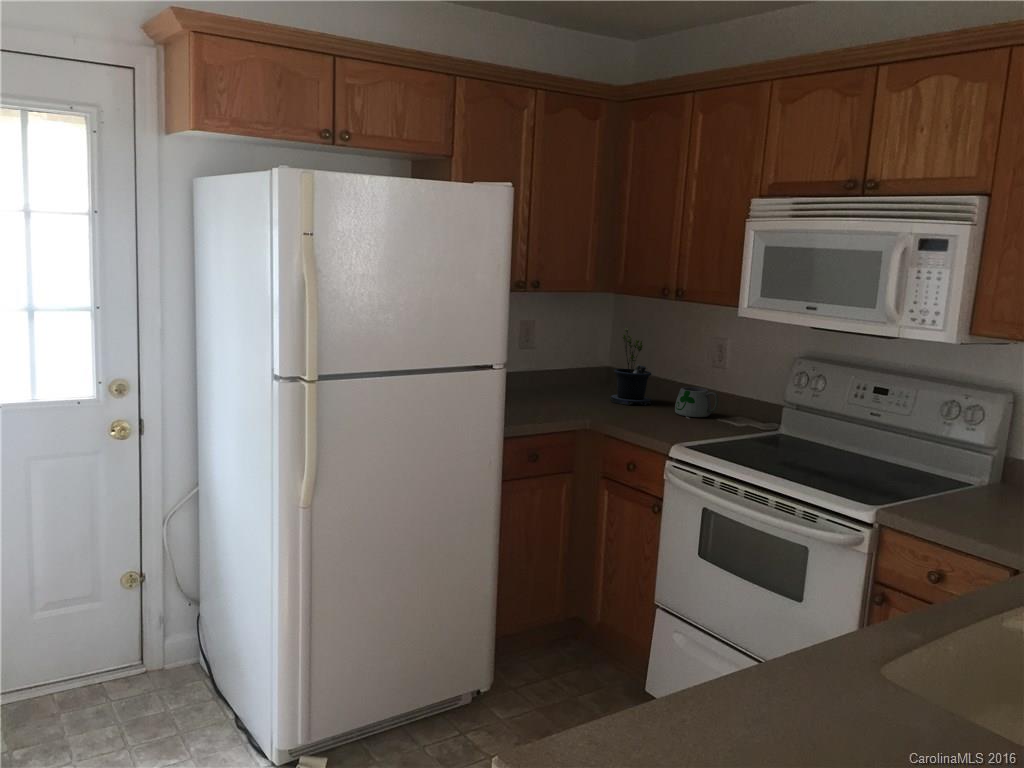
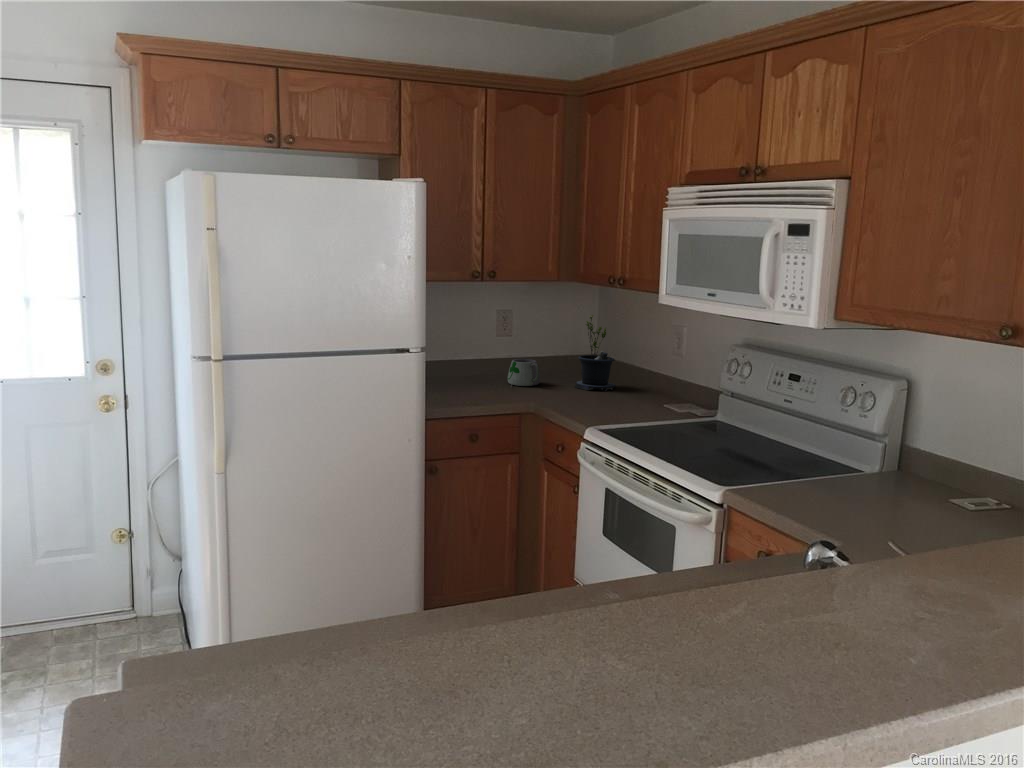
mug: present [675,387,718,419] -> present [508,359,540,386]

